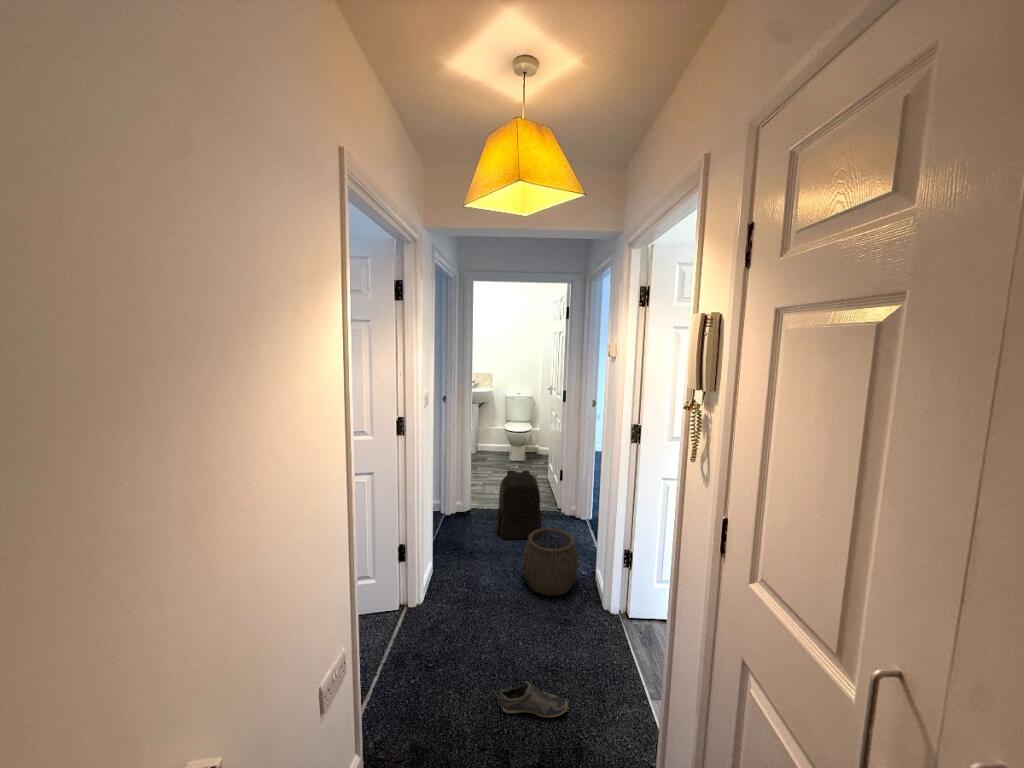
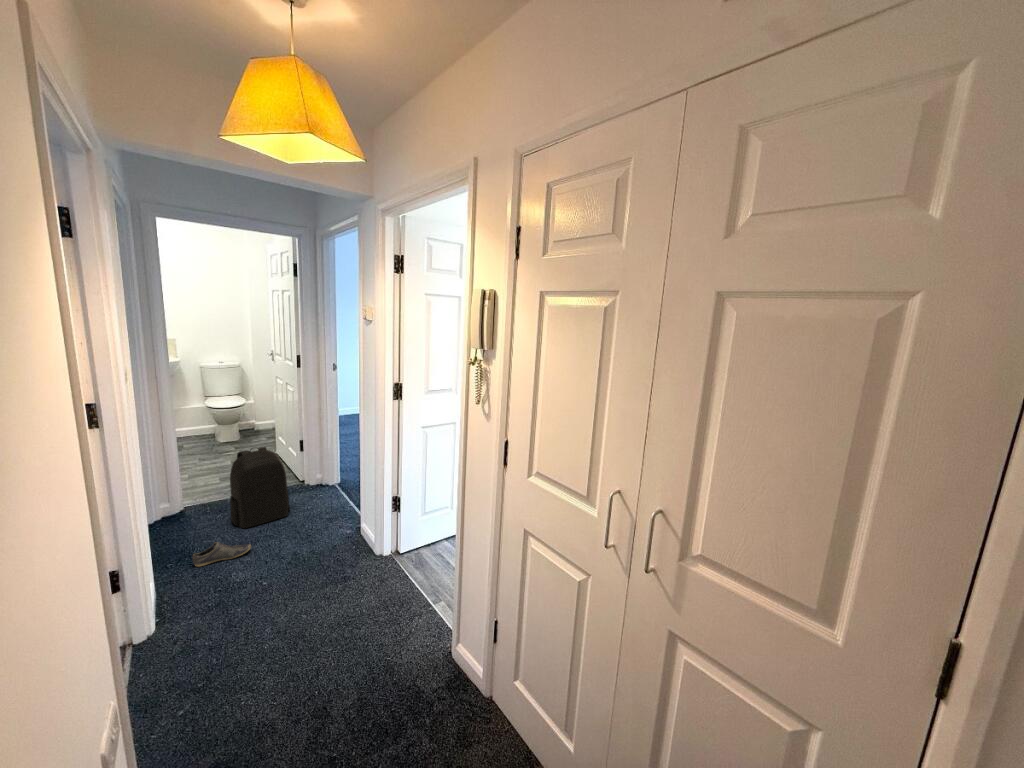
woven basket: present [523,528,578,596] -> none [283,498,346,566]
shoe: present [500,681,568,717] -> present [192,542,251,567]

